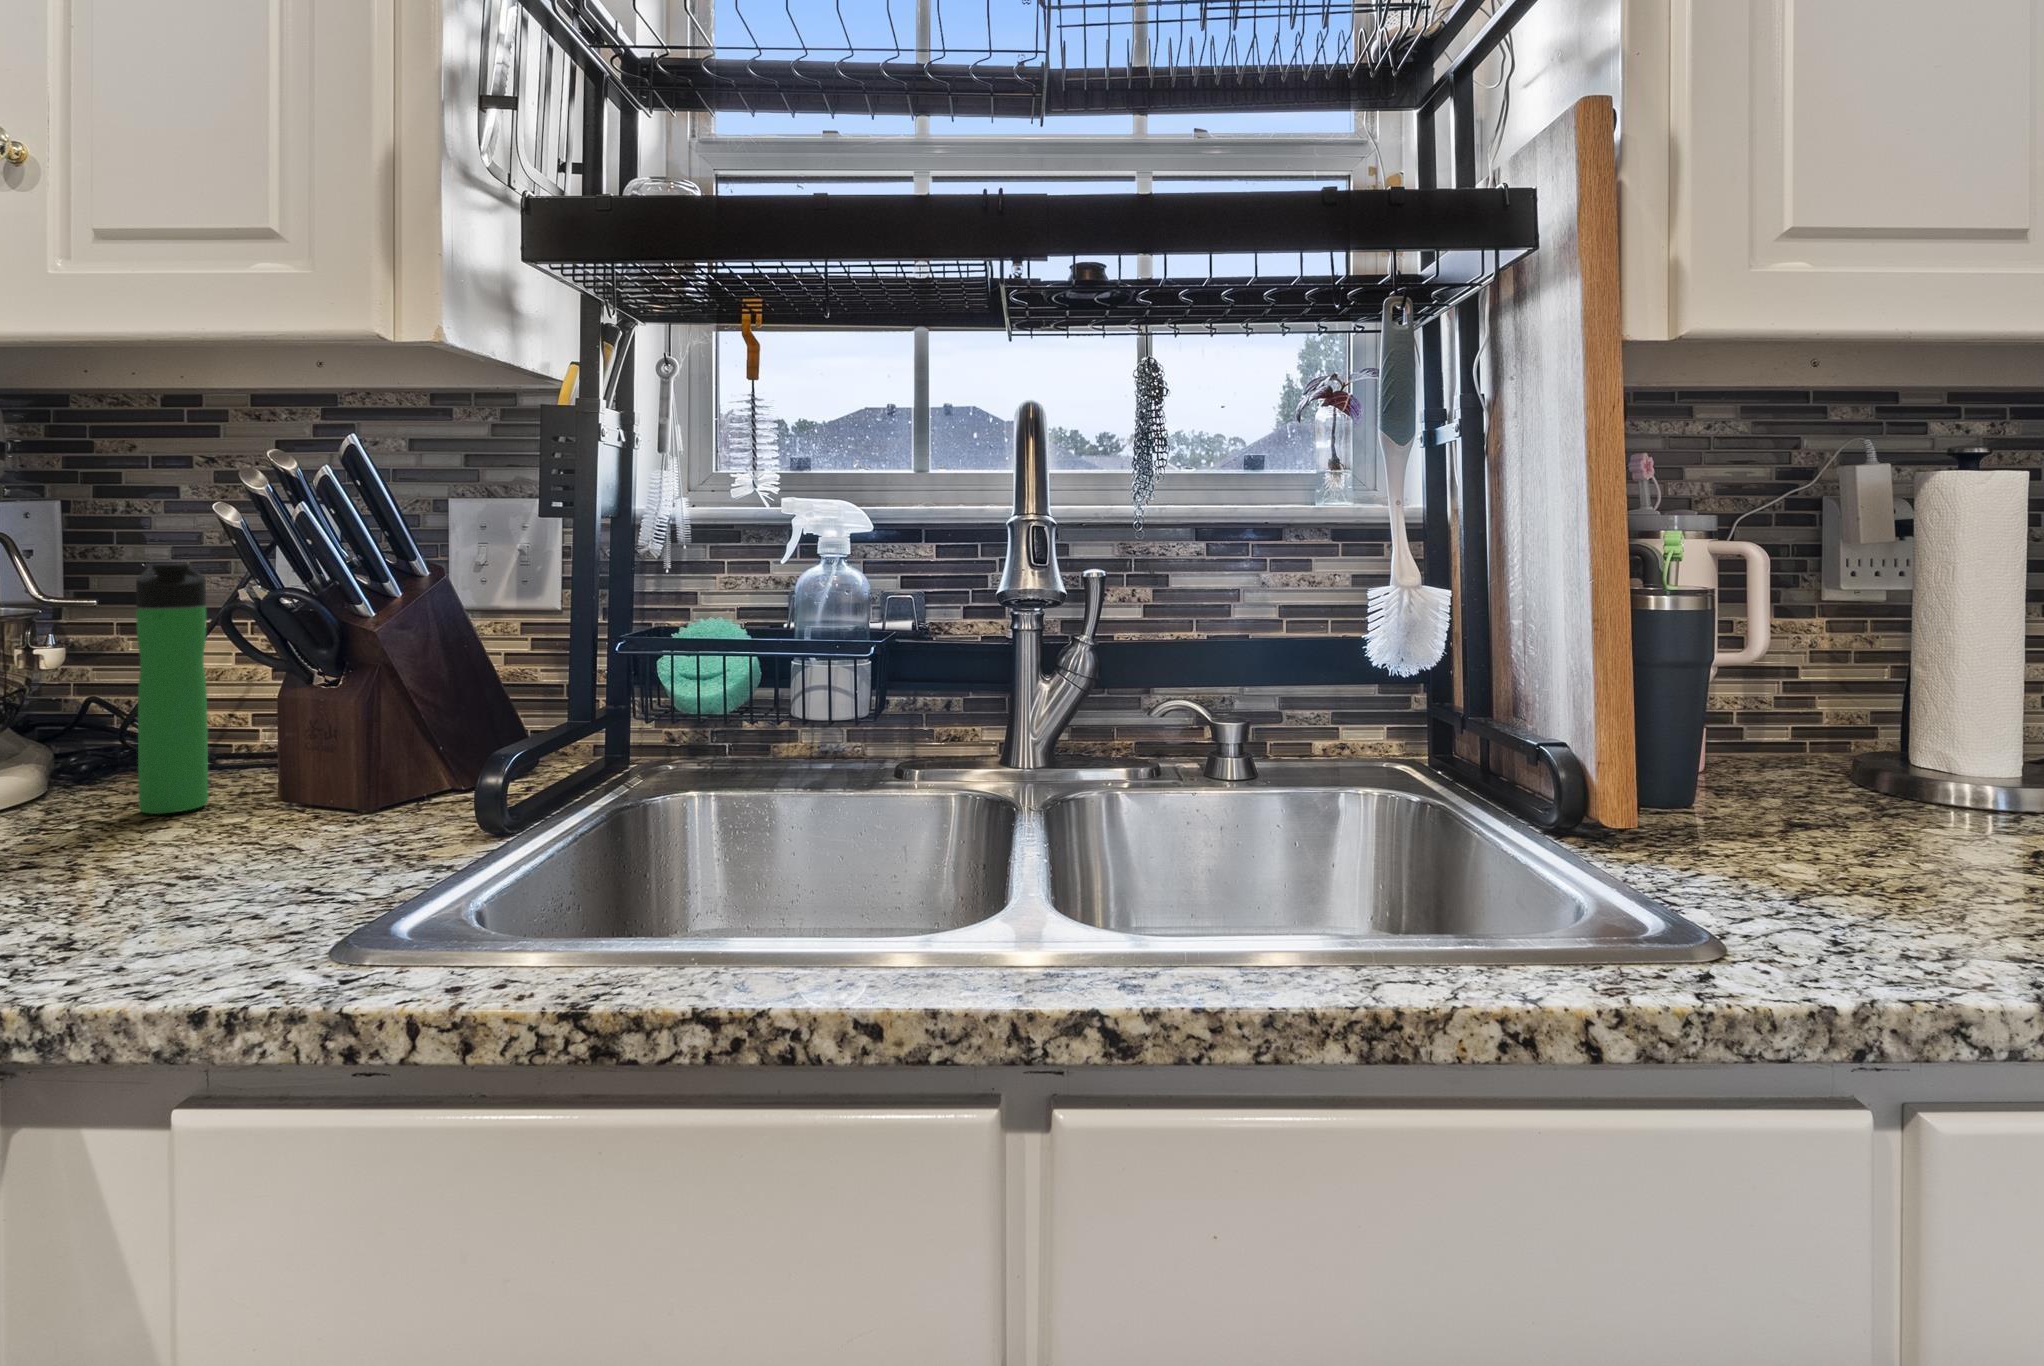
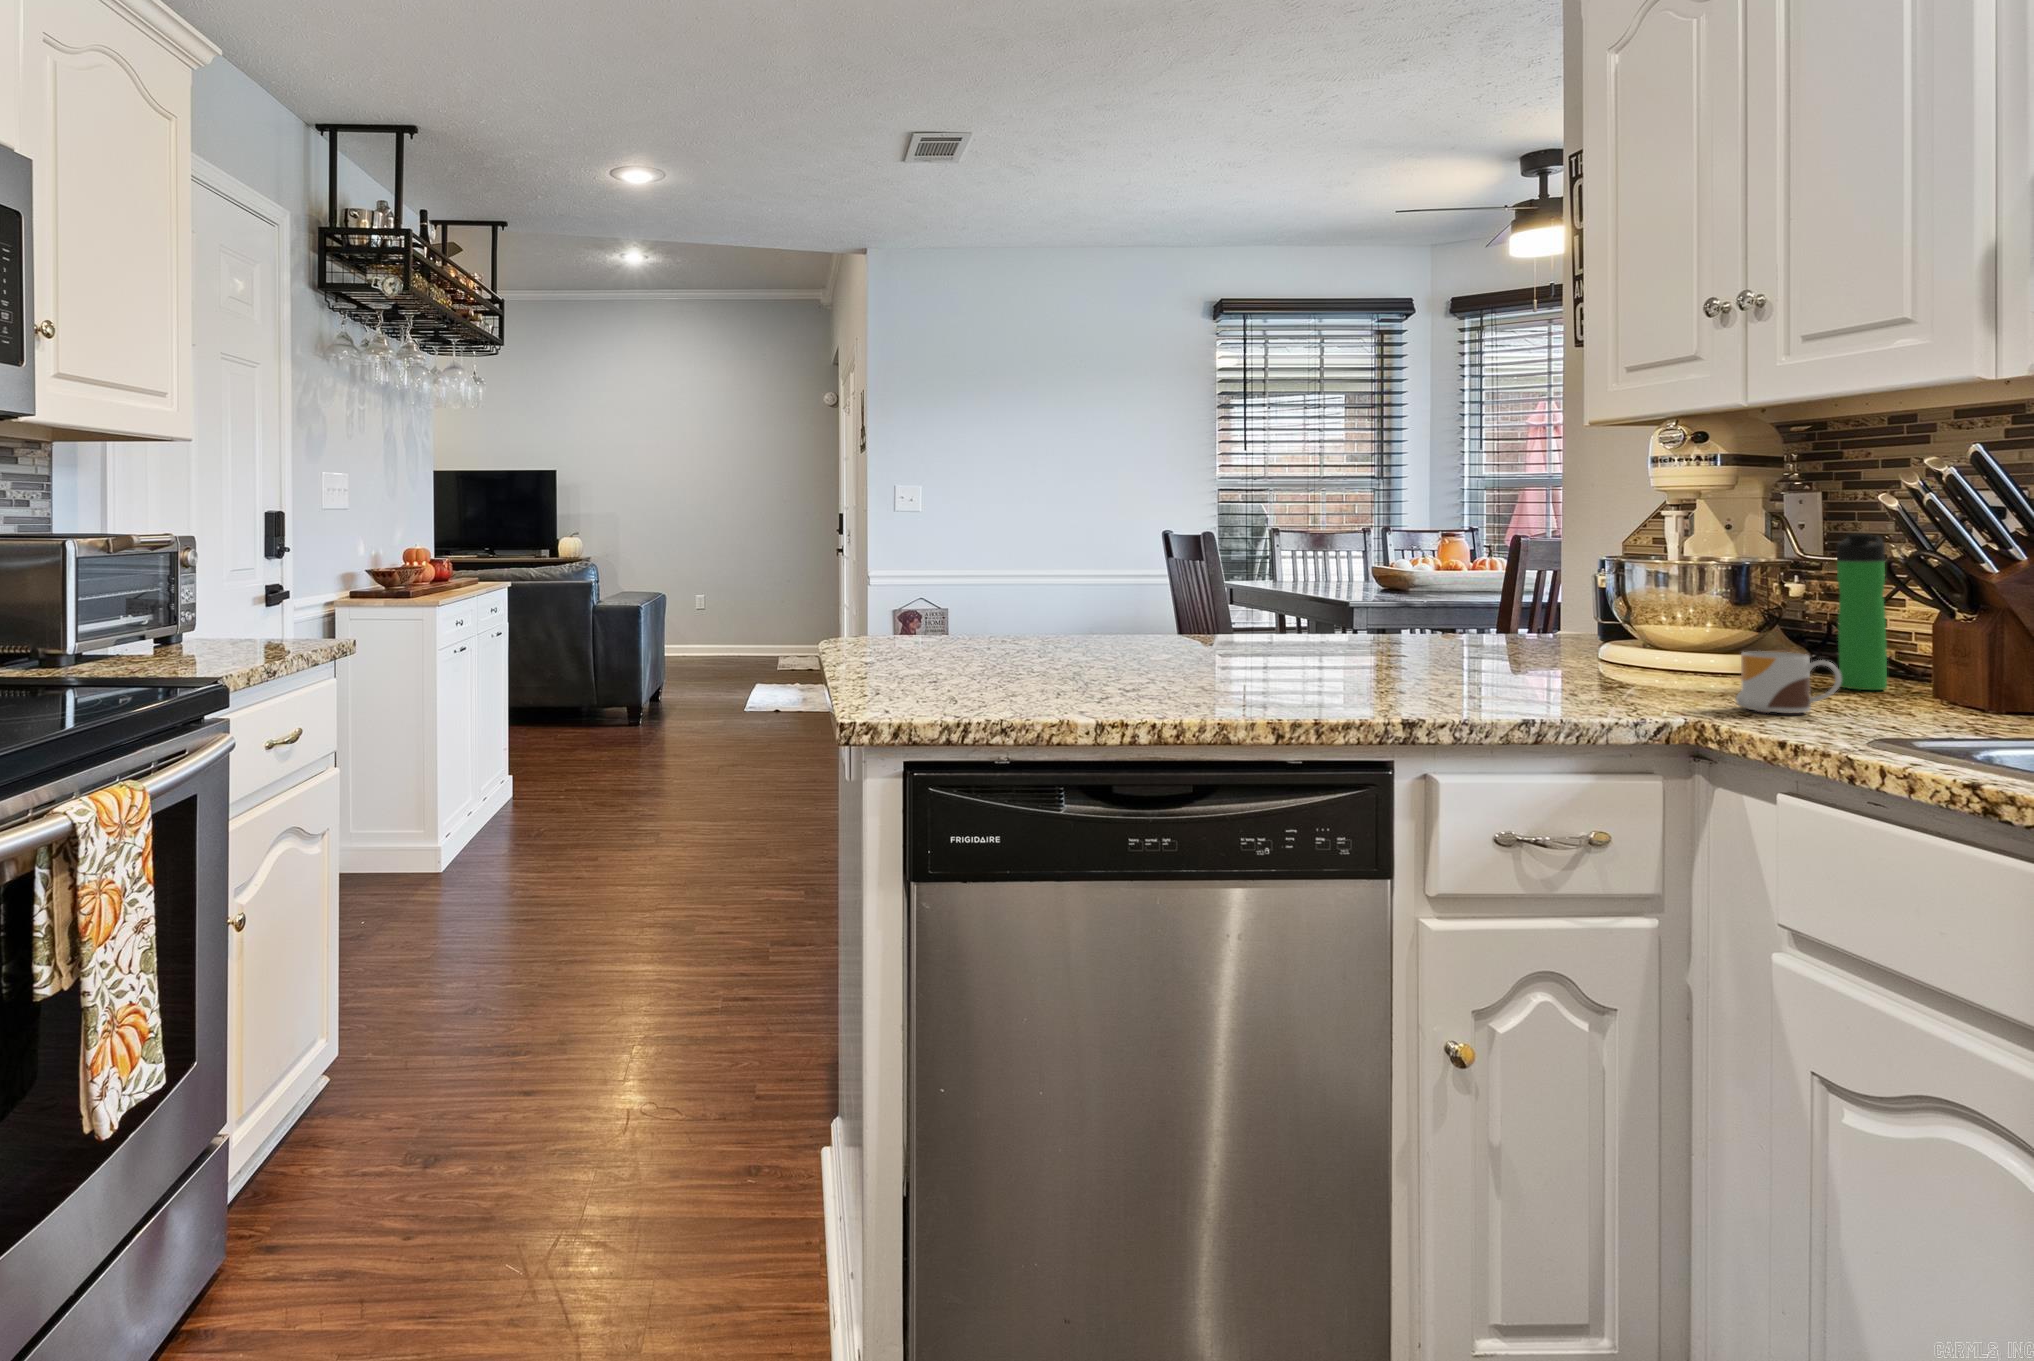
mug: none [20,786,214,918] -> present [1736,651,1841,714]

